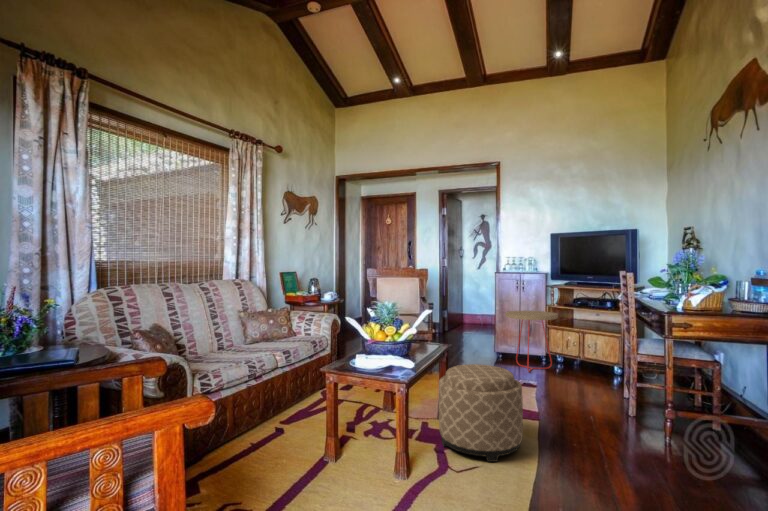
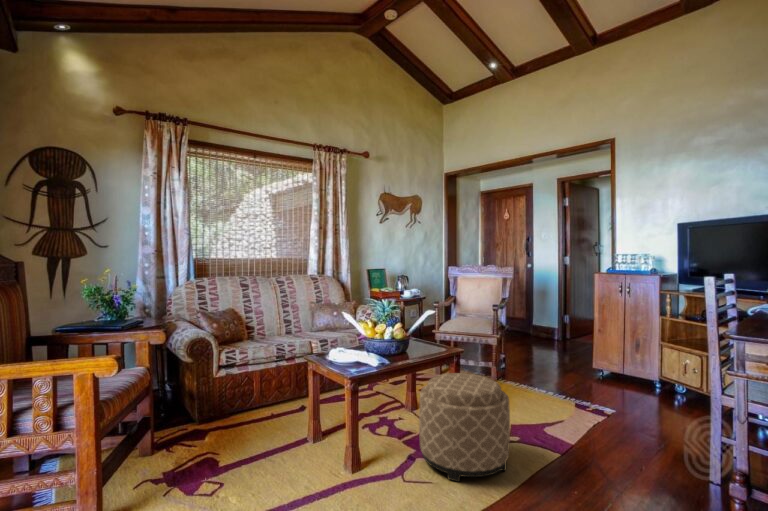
side table: present [505,311,558,372] -> none [596,320,668,396]

